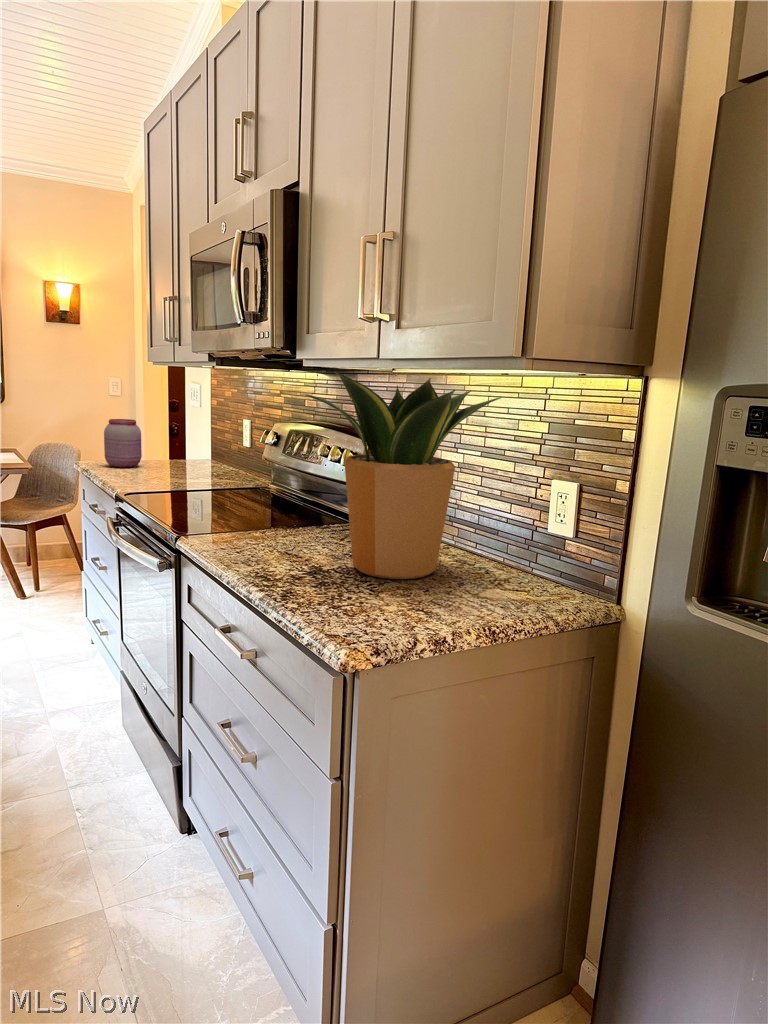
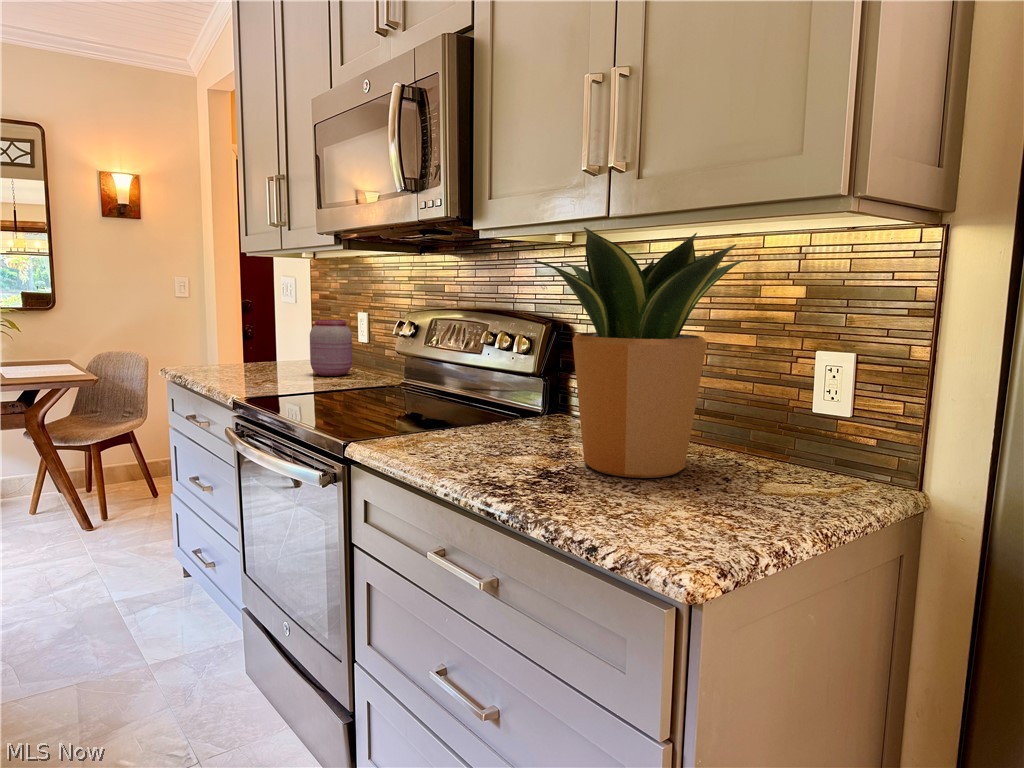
jar: present [104,419,142,468] -> present [310,319,352,376]

